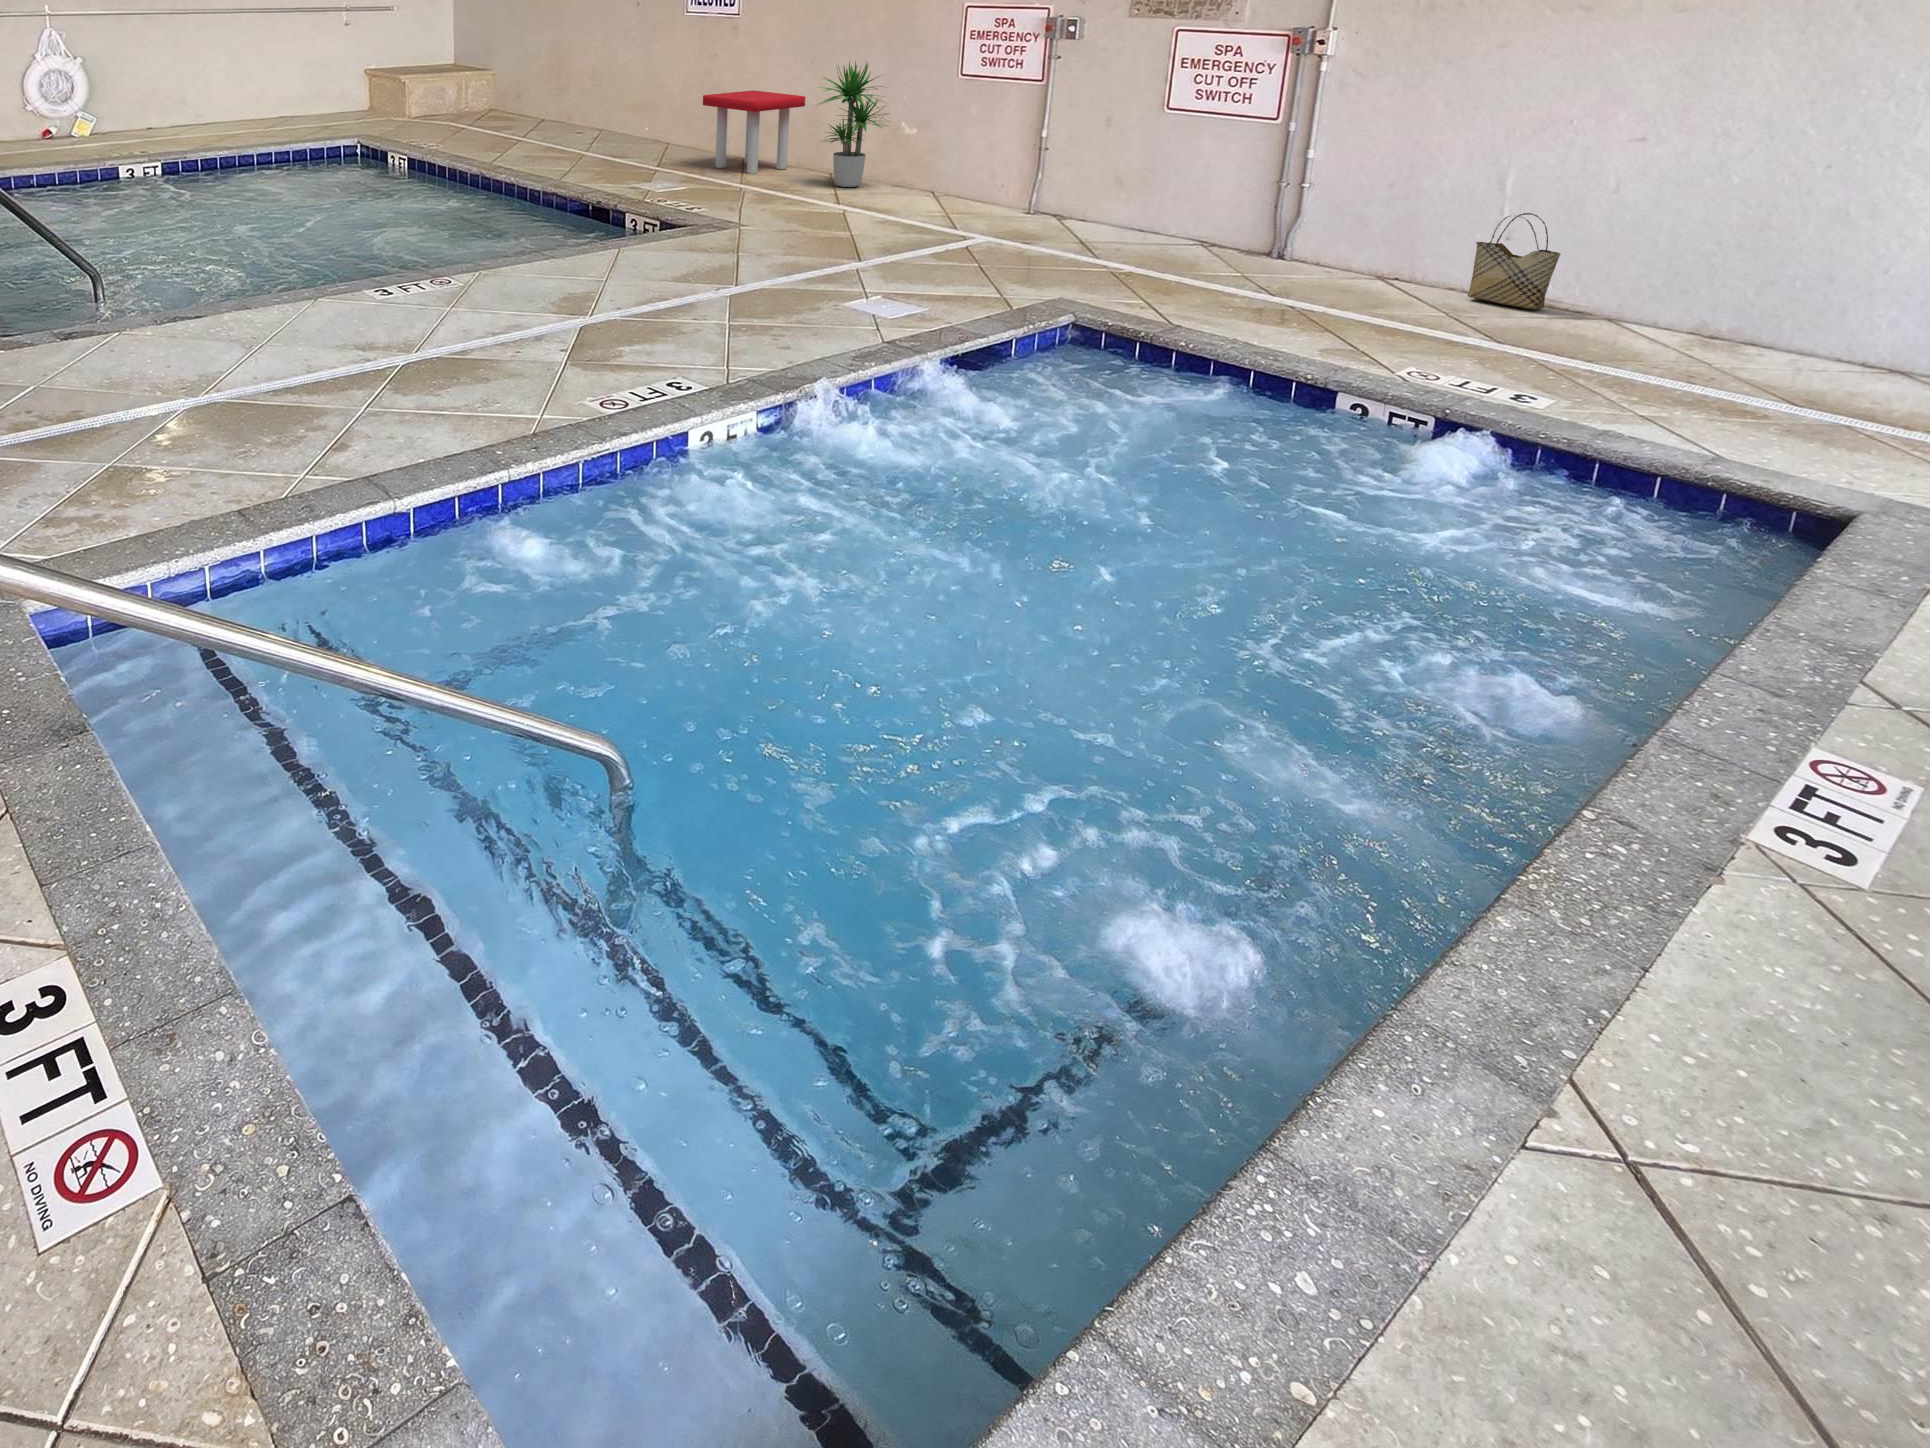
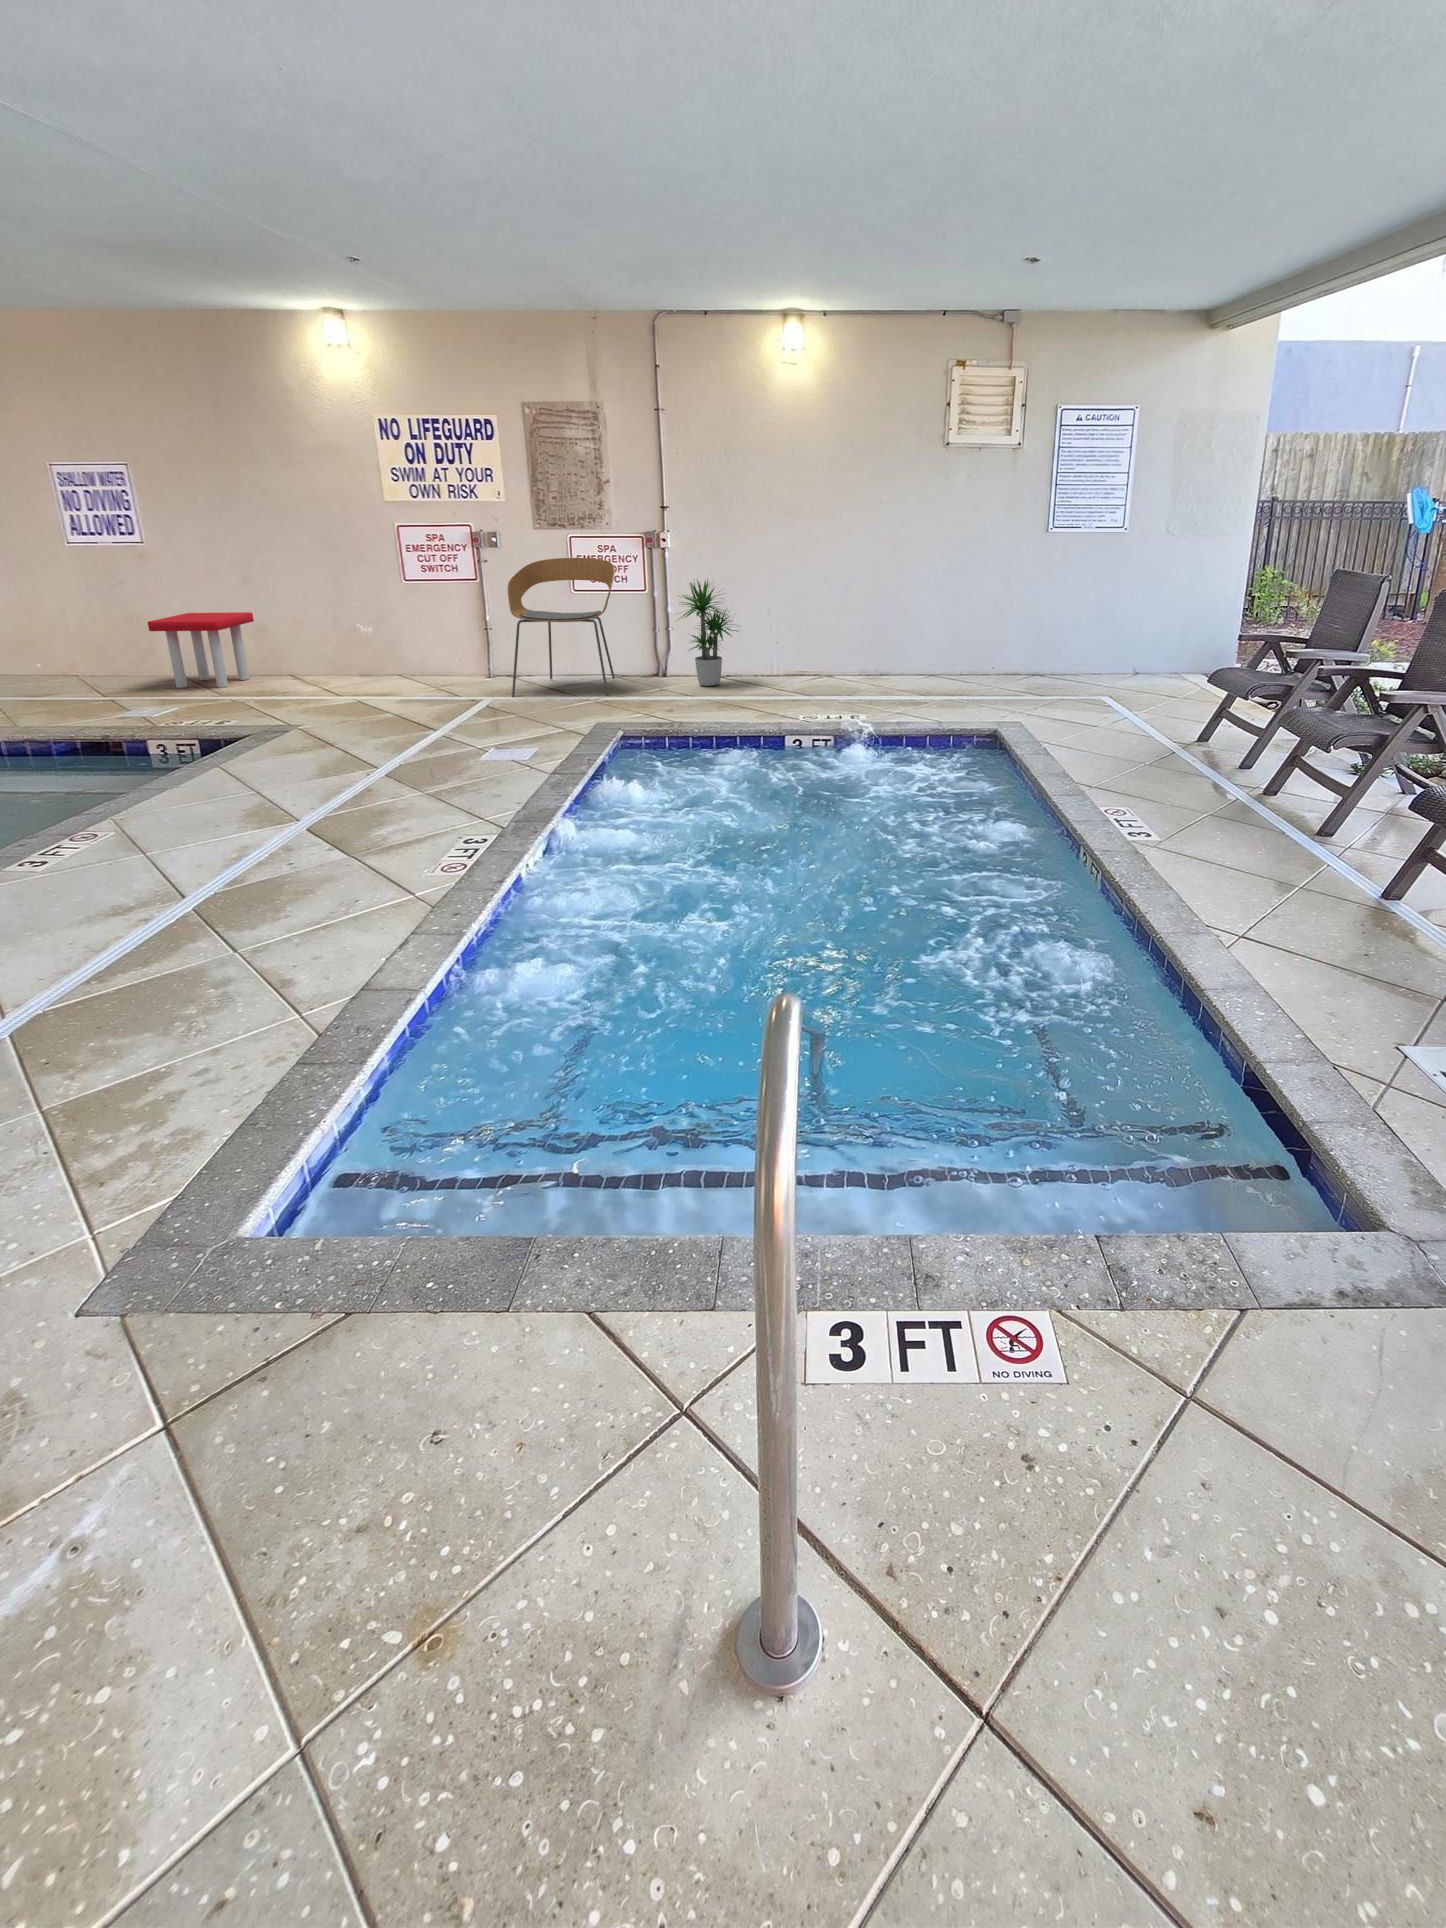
potted plant: present [819,61,887,187] -> present [678,579,737,686]
chair: none [1022,61,1225,267] -> present [507,558,615,697]
woven basket: present [1467,213,1561,309] -> none [768,628,806,680]

